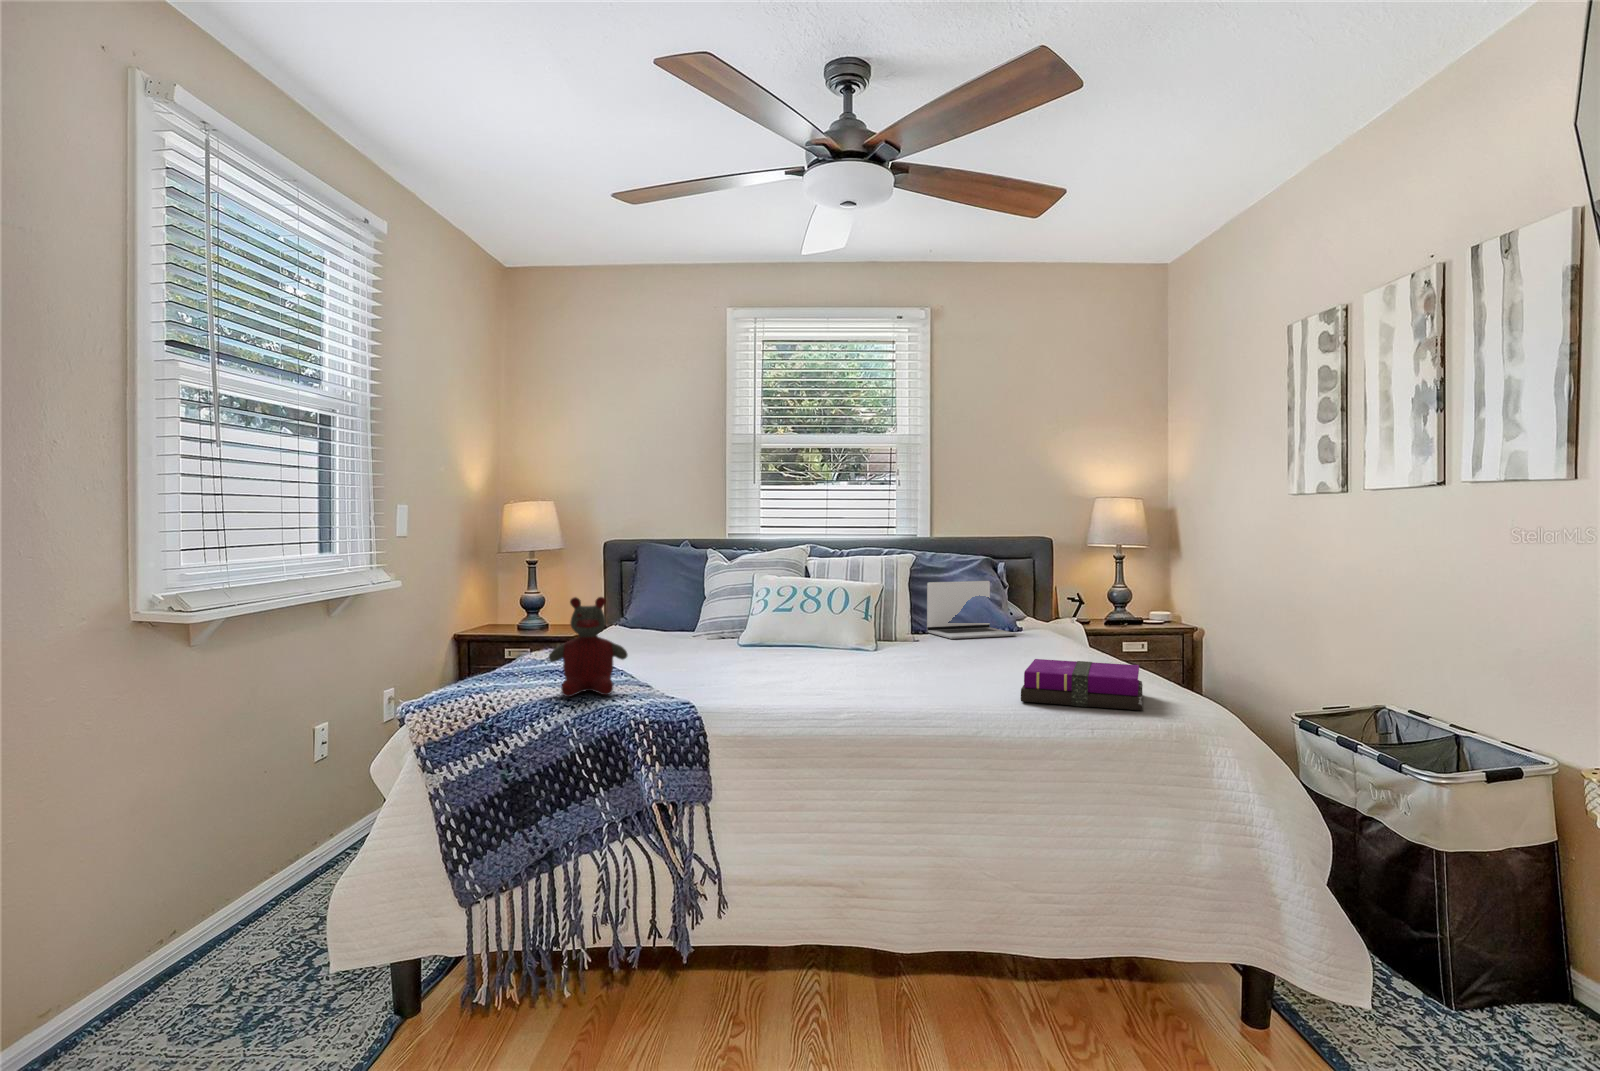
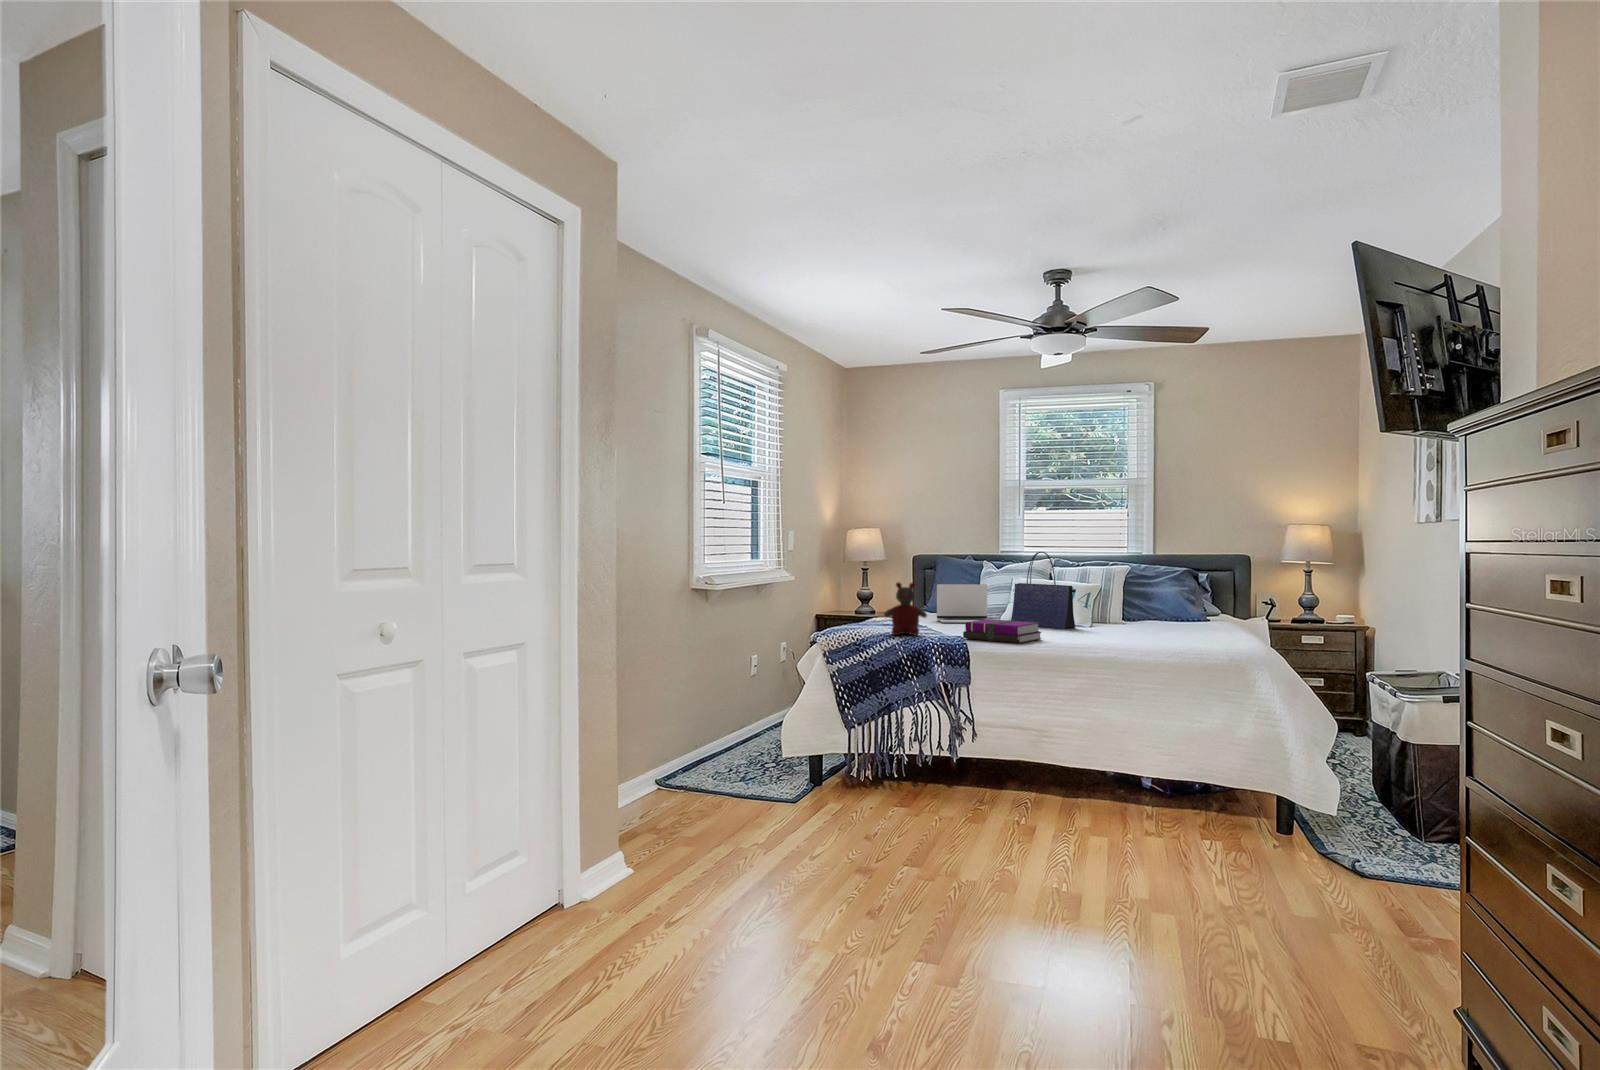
tote bag: none [759,538,860,658] -> present [1011,552,1076,629]
laptop: present [927,581,1016,639] -> present [937,584,988,623]
notebook: present [1021,659,1143,710] -> present [963,619,1041,643]

